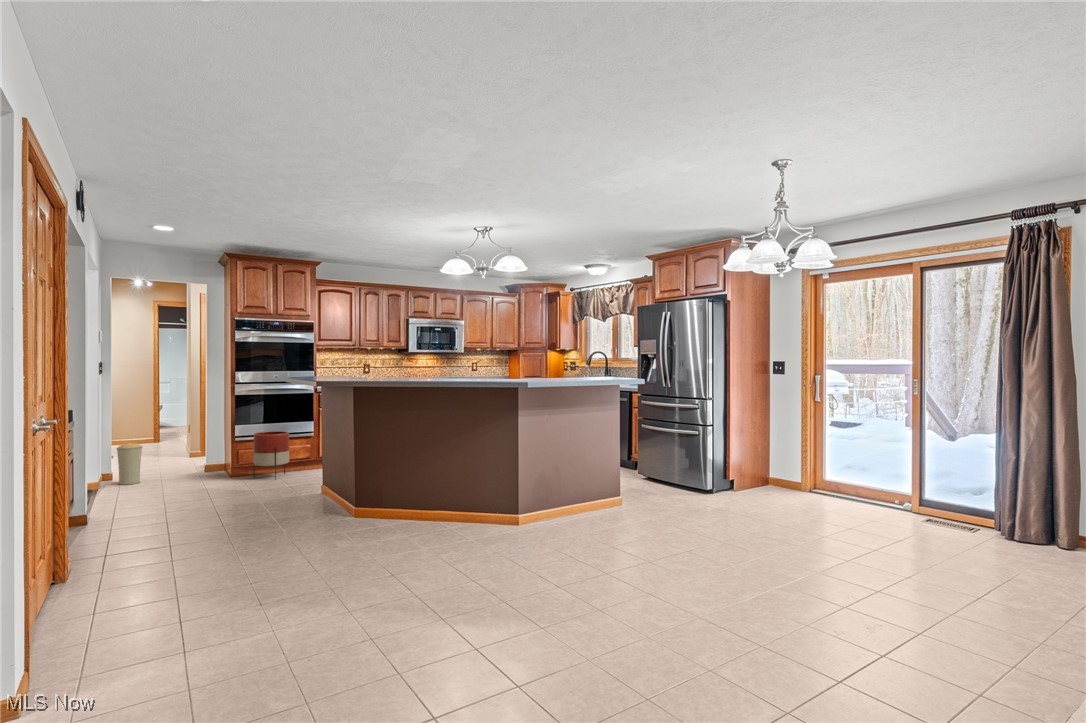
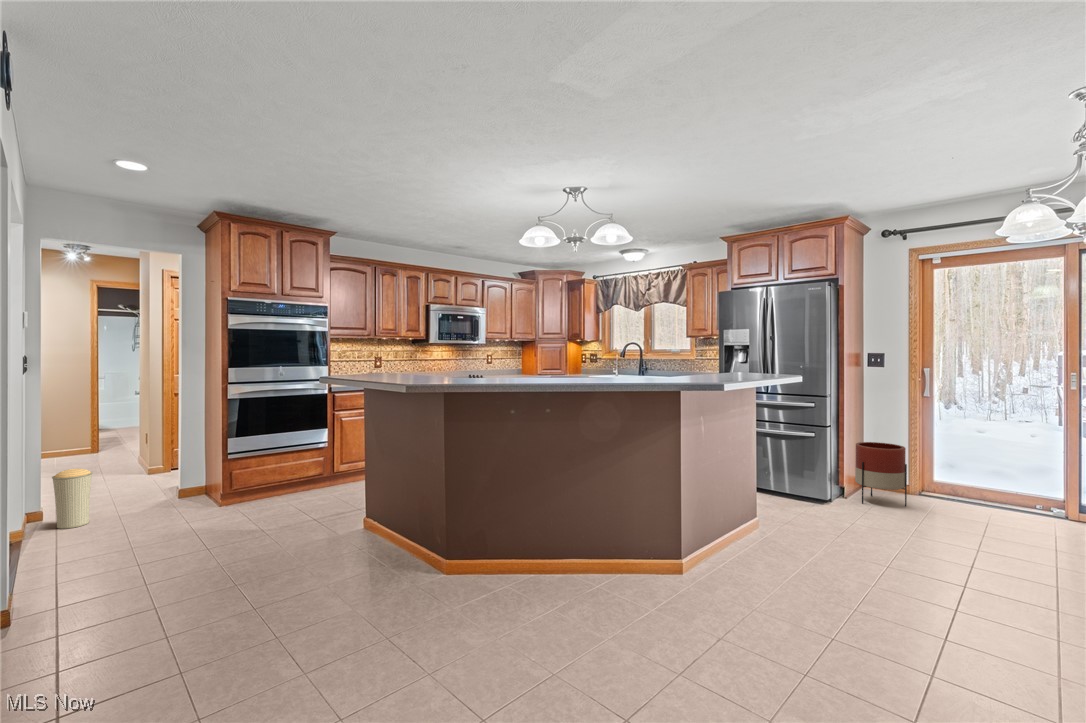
planter: present [253,431,289,479] -> present [855,442,907,506]

